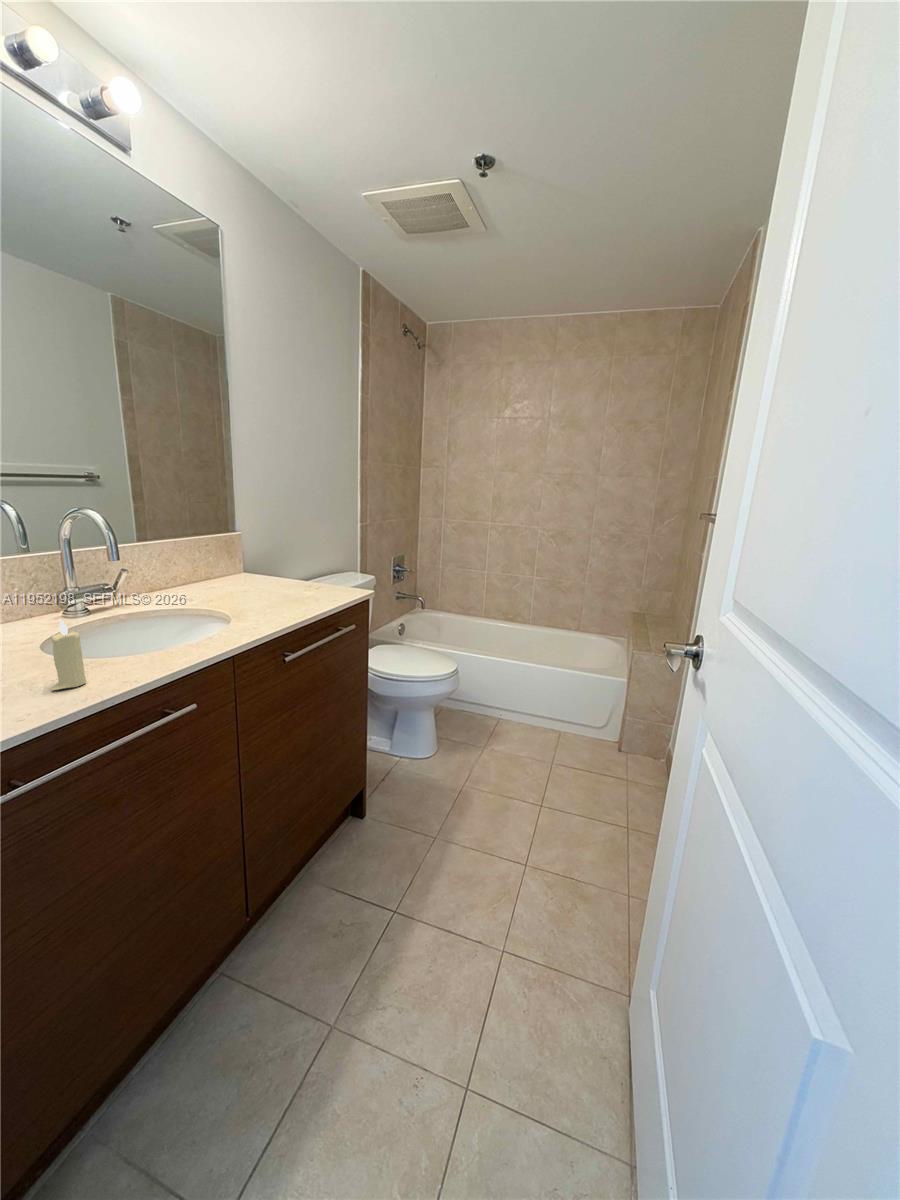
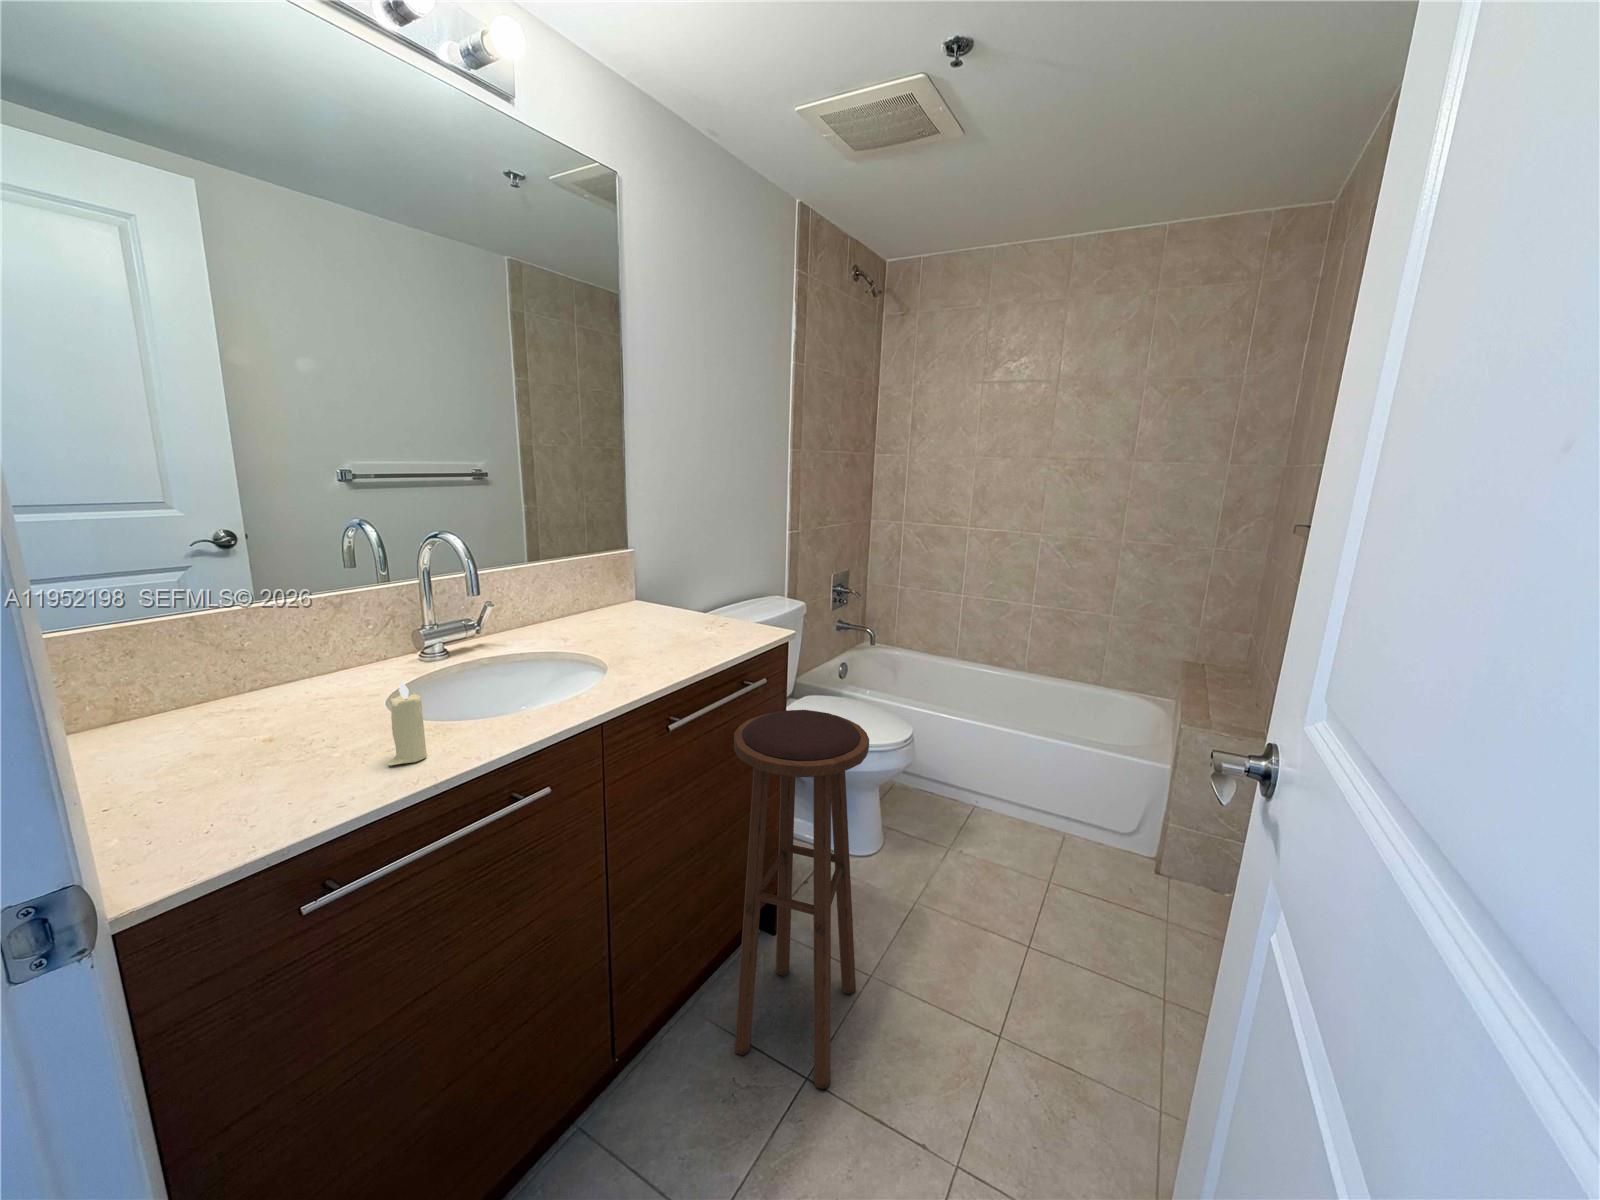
stool: none [333,645,433,912] -> present [734,710,869,1089]

